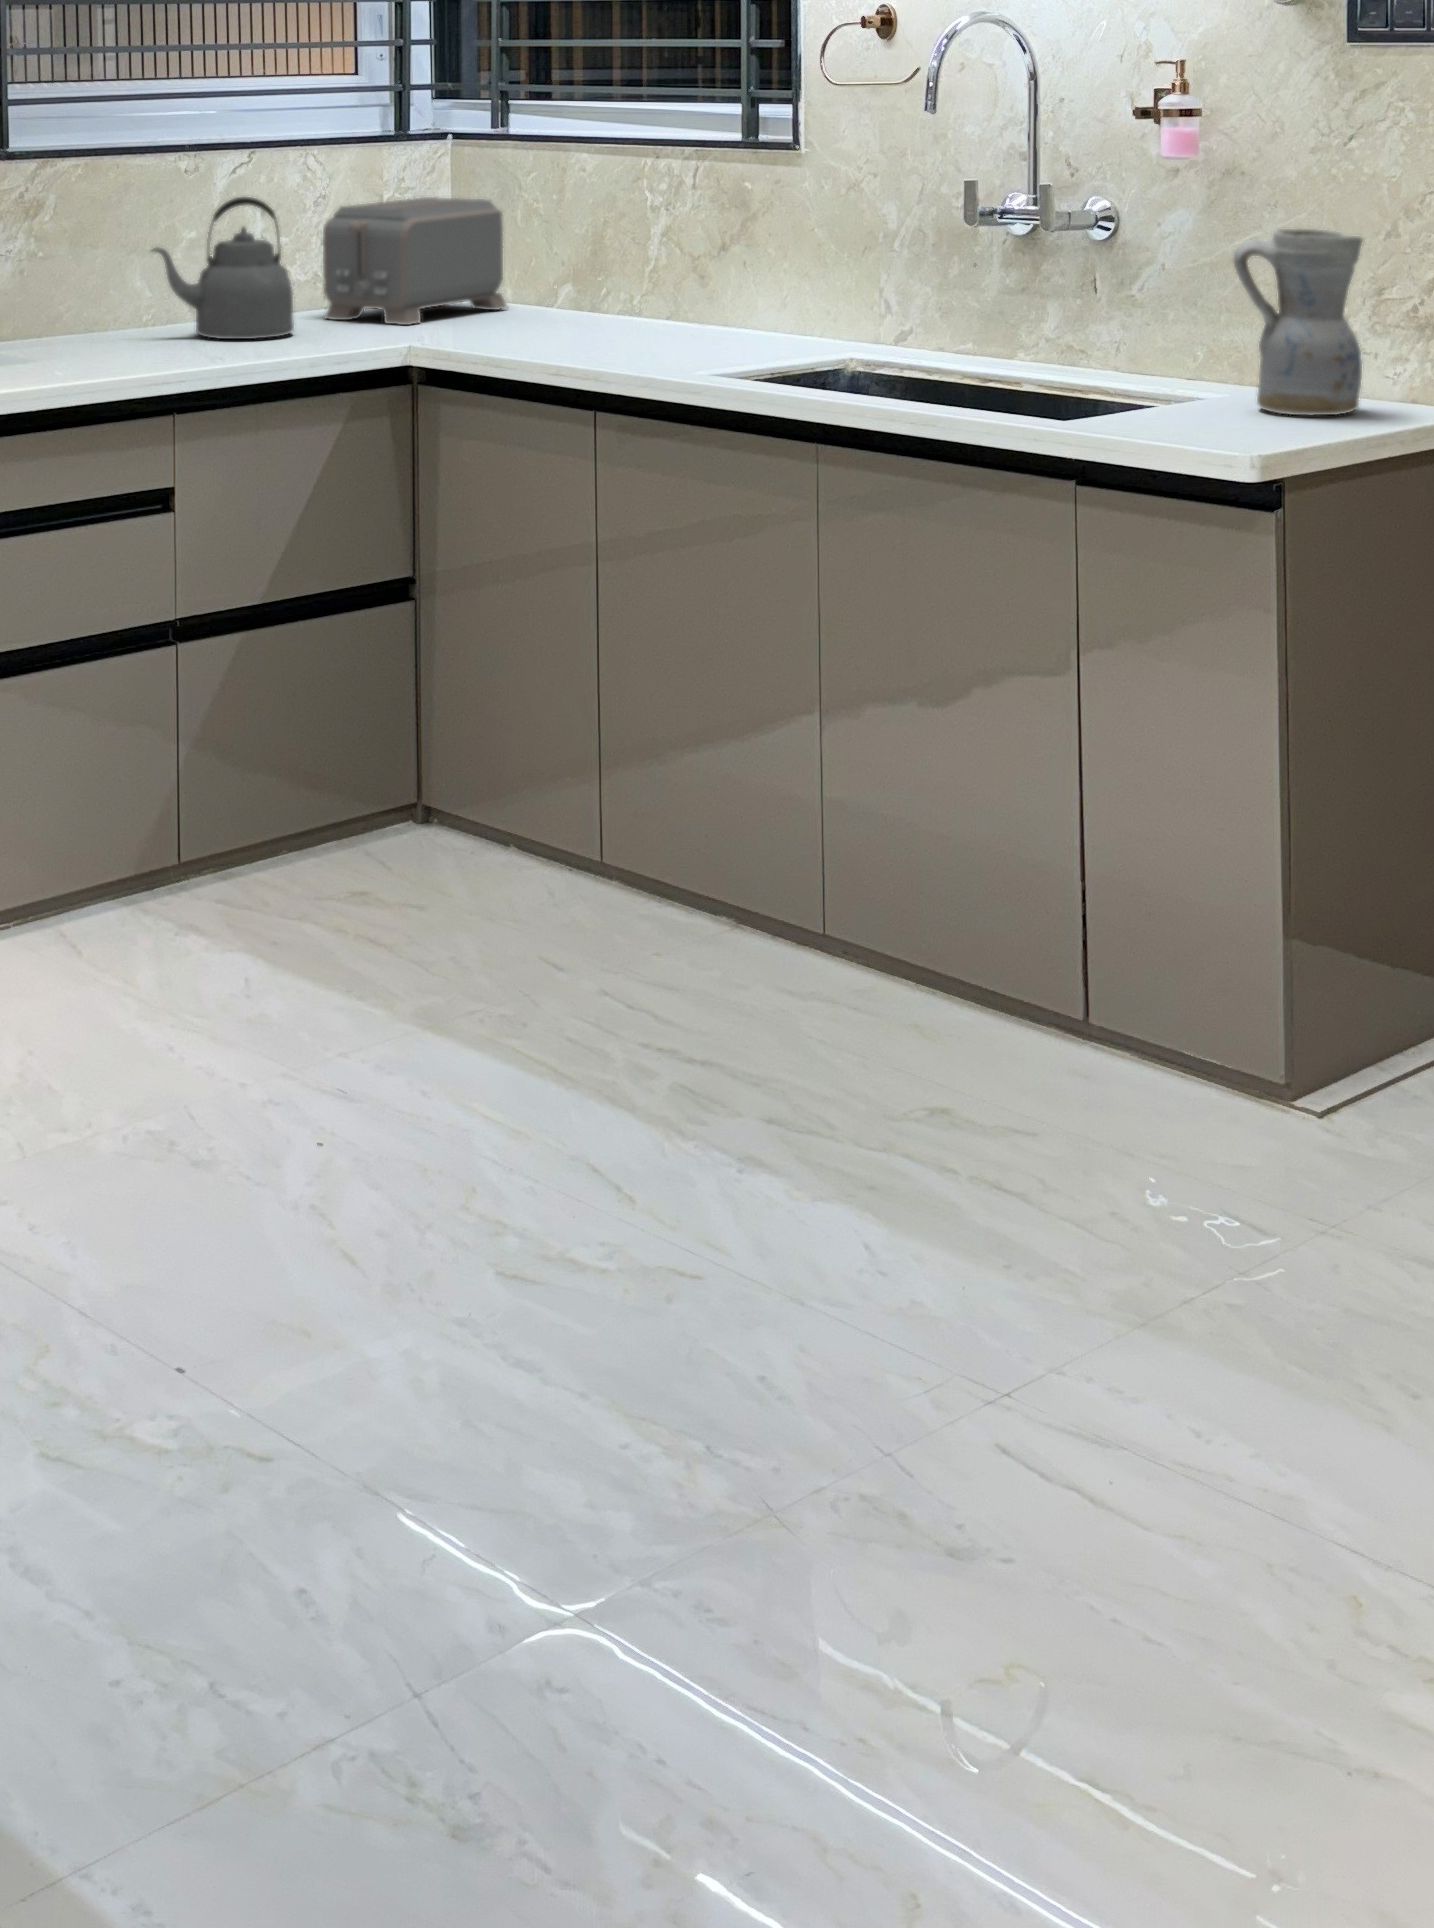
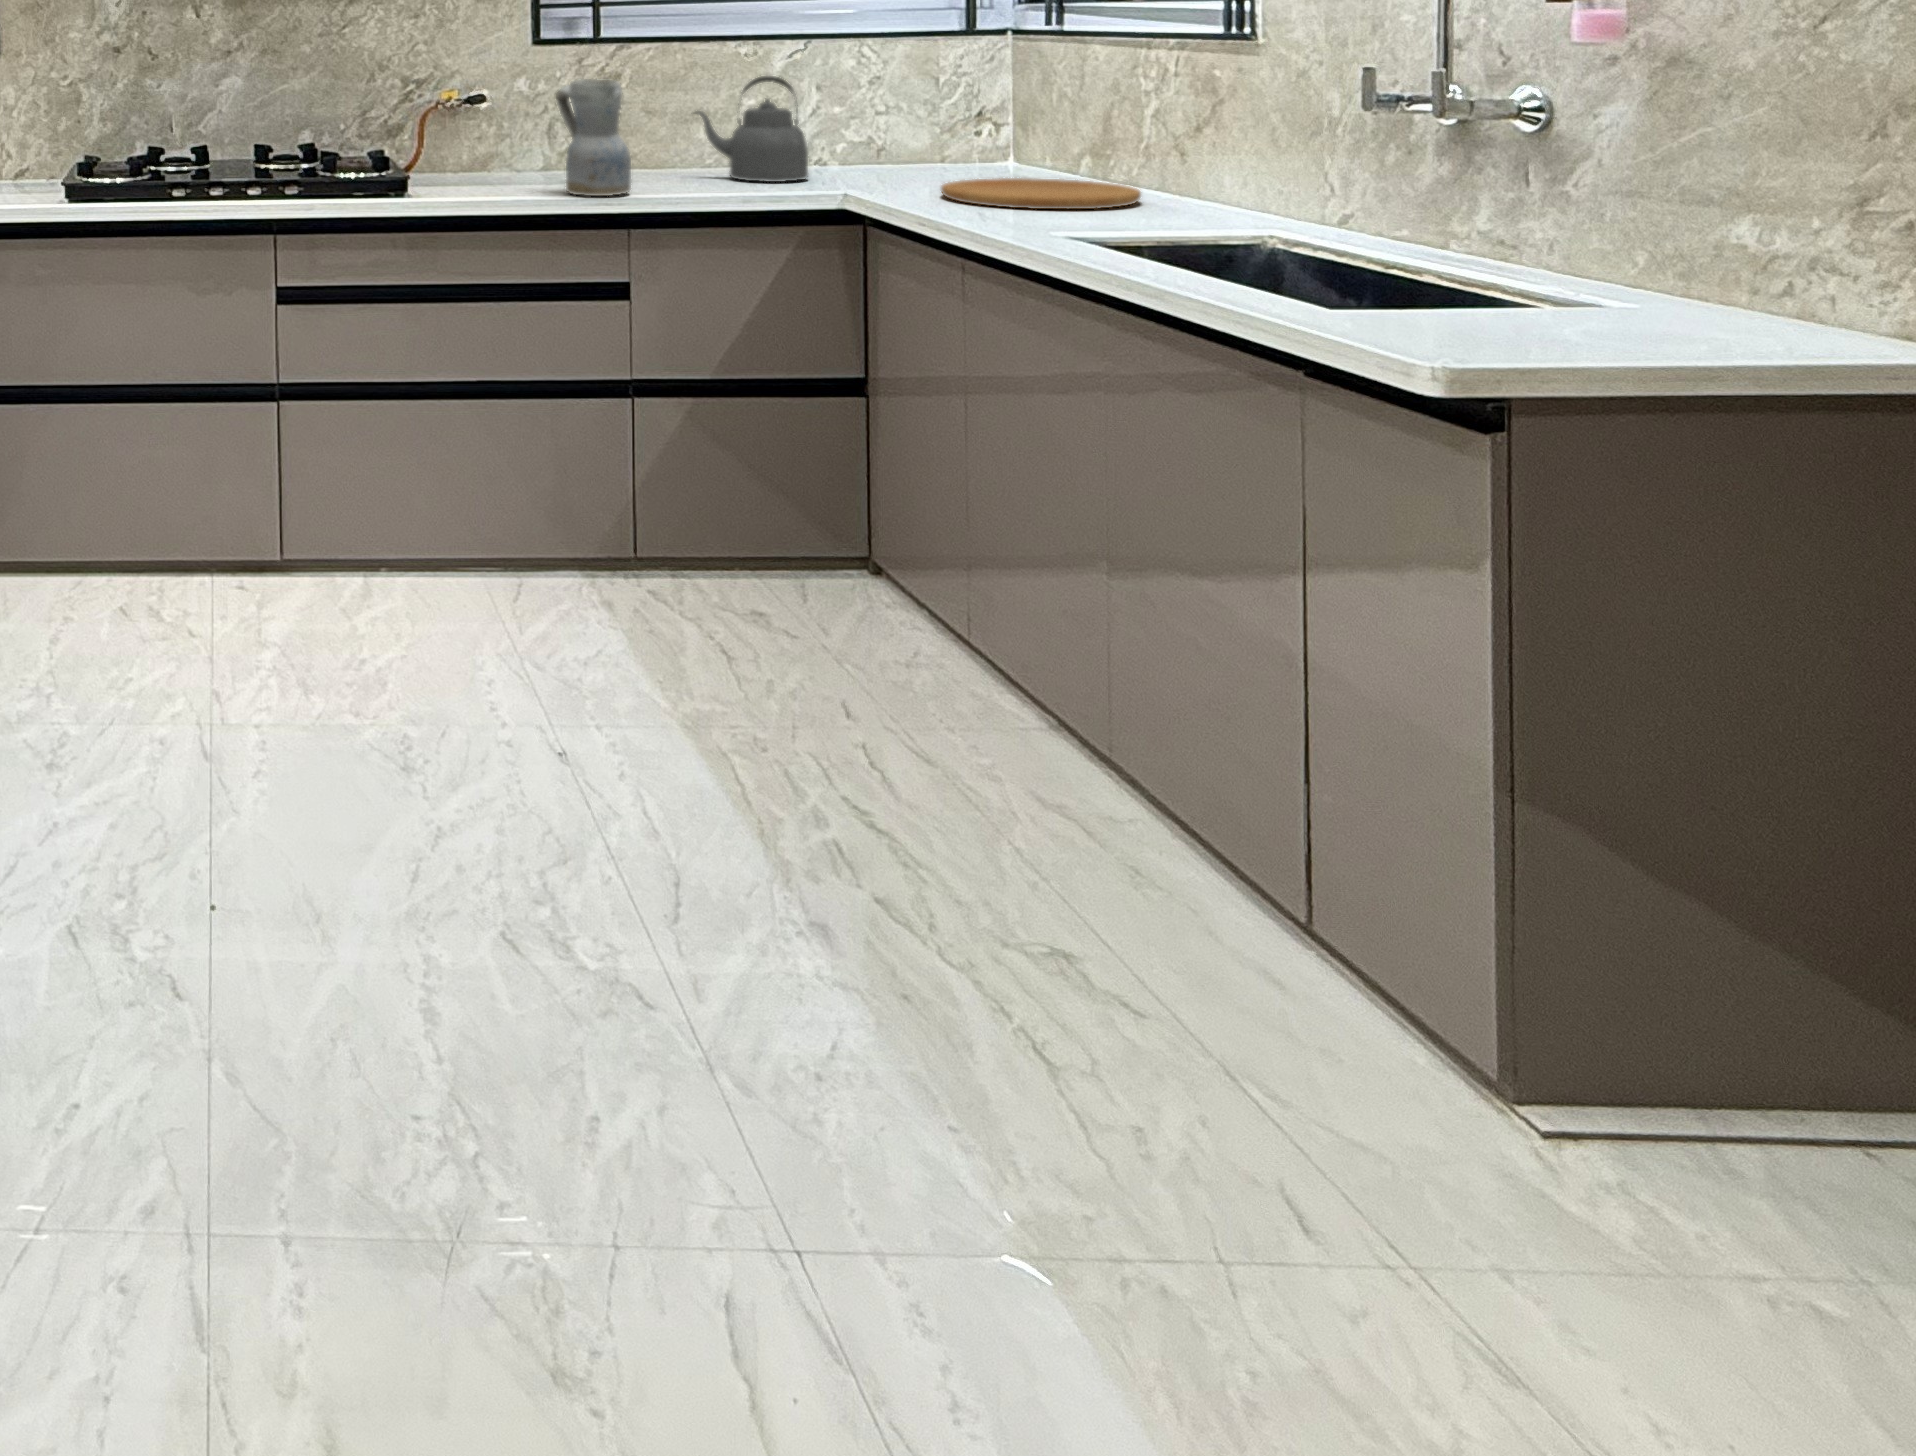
toaster: present [323,197,507,325] -> none [864,83,1042,181]
ceramic pitcher: present [1234,229,1363,415] -> present [556,79,631,196]
cutting board: none [479,312,683,349] -> present [941,178,1141,209]

